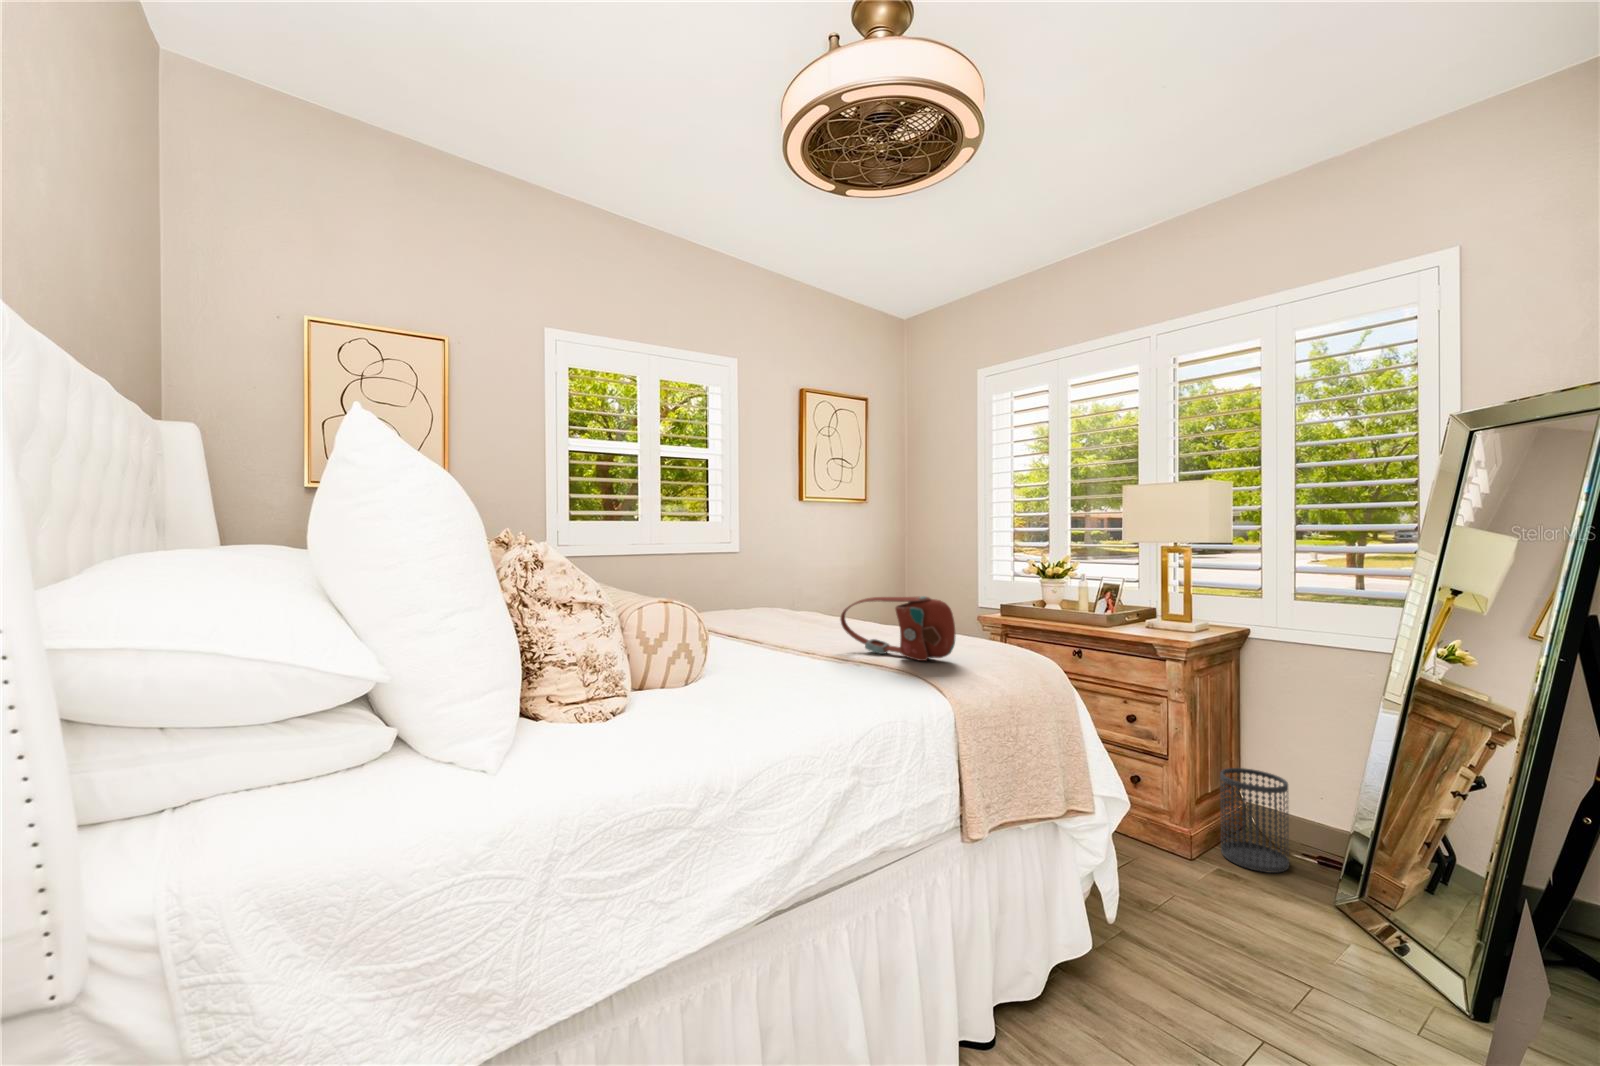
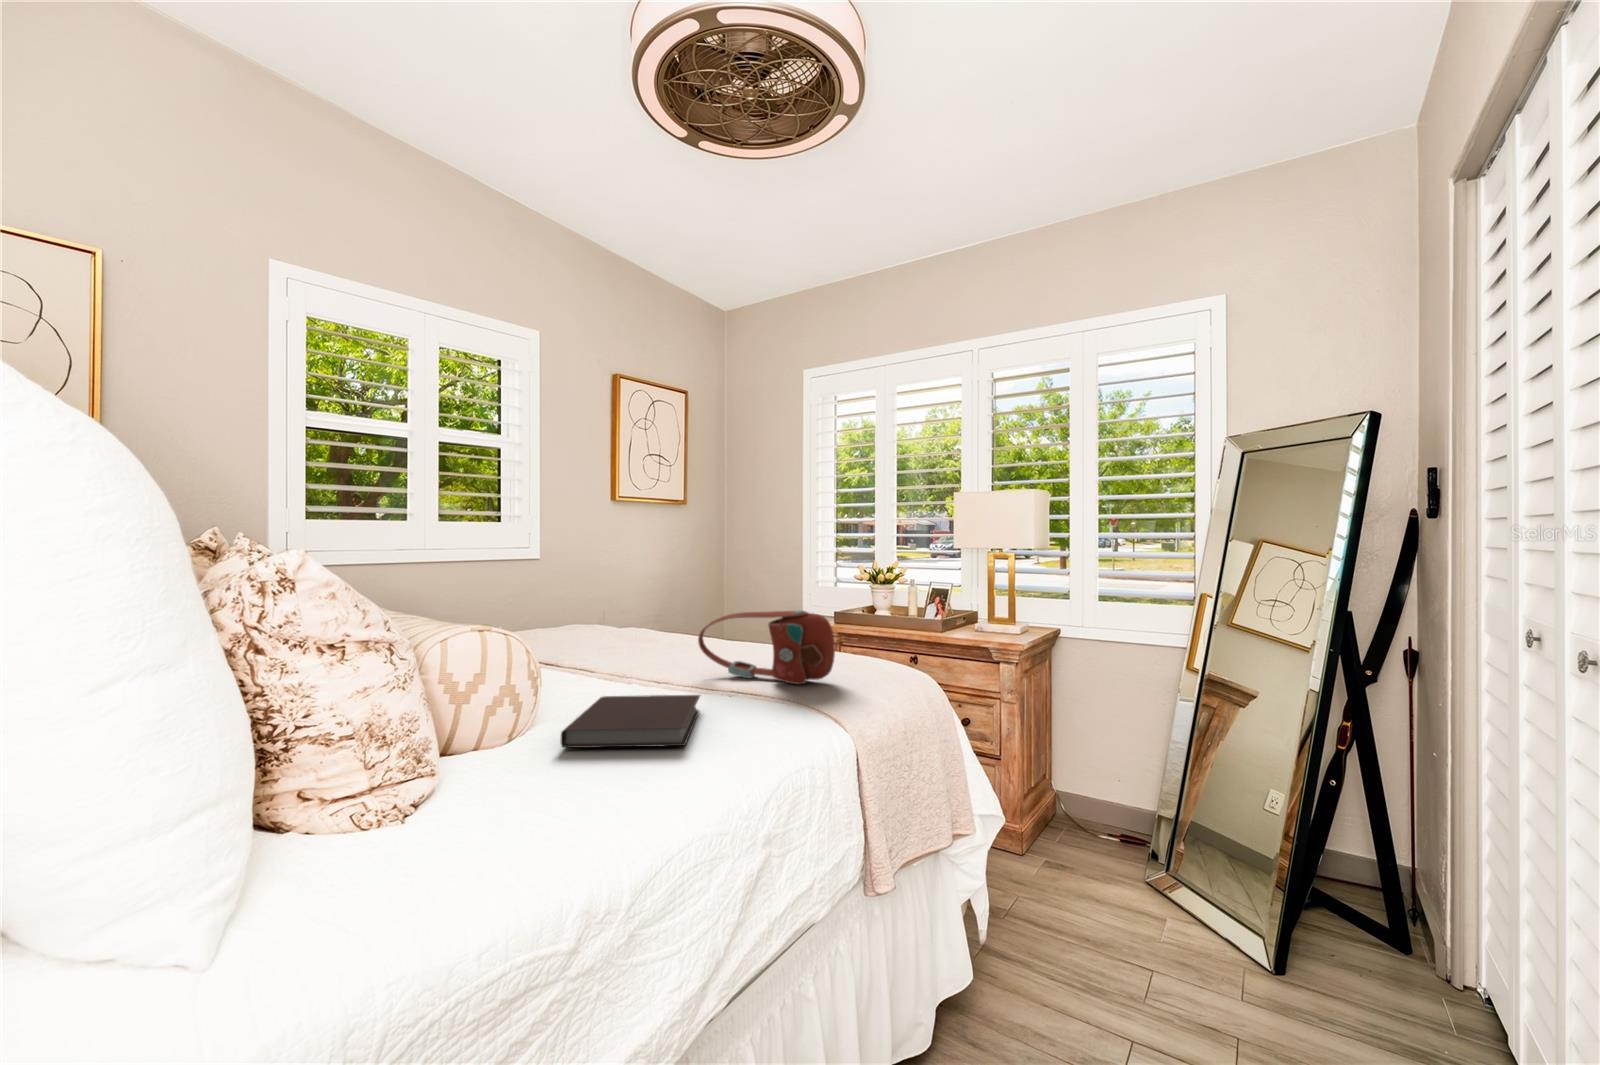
notebook: none [715,658,830,696] -> present [561,695,700,748]
wastebasket: present [1220,768,1289,873] -> none [1042,759,1100,856]

